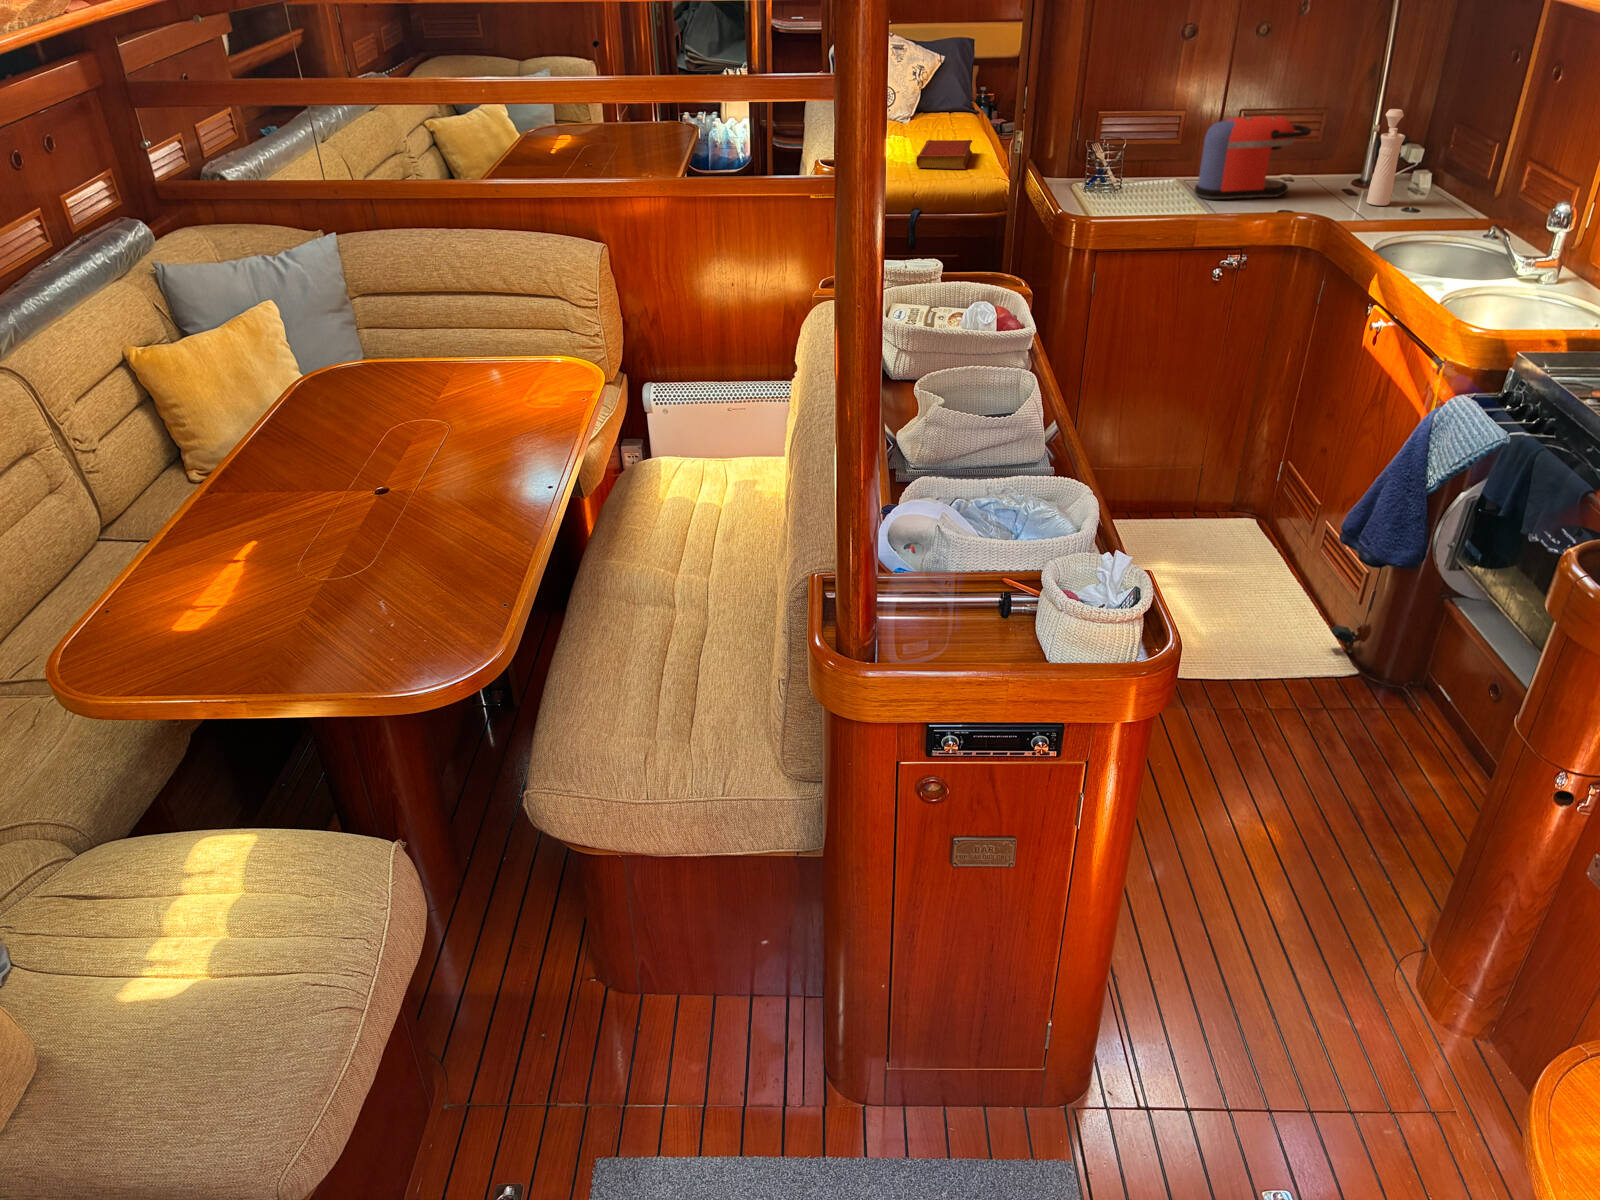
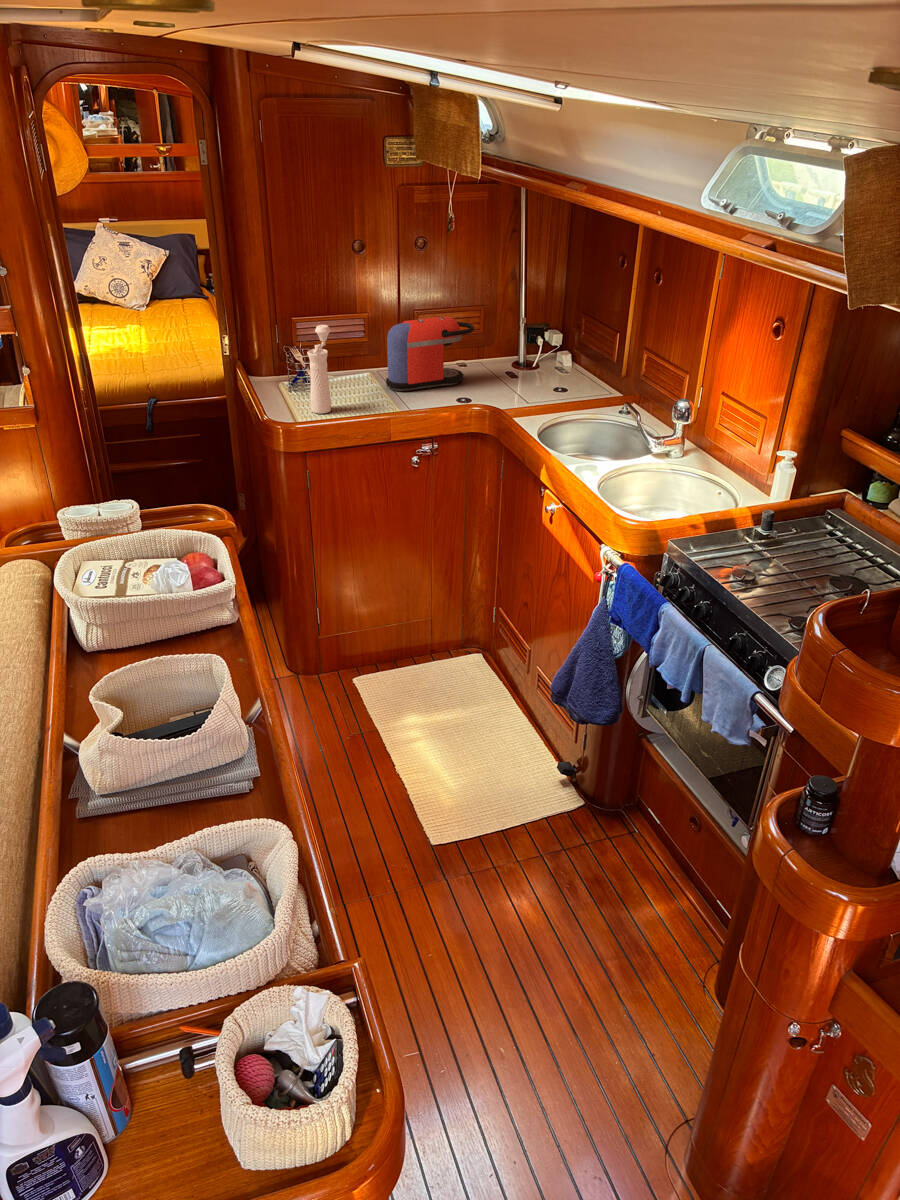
pepper mill: present [1366,109,1405,206] -> present [307,325,331,413]
book: present [916,140,972,169] -> none [143,332,198,362]

